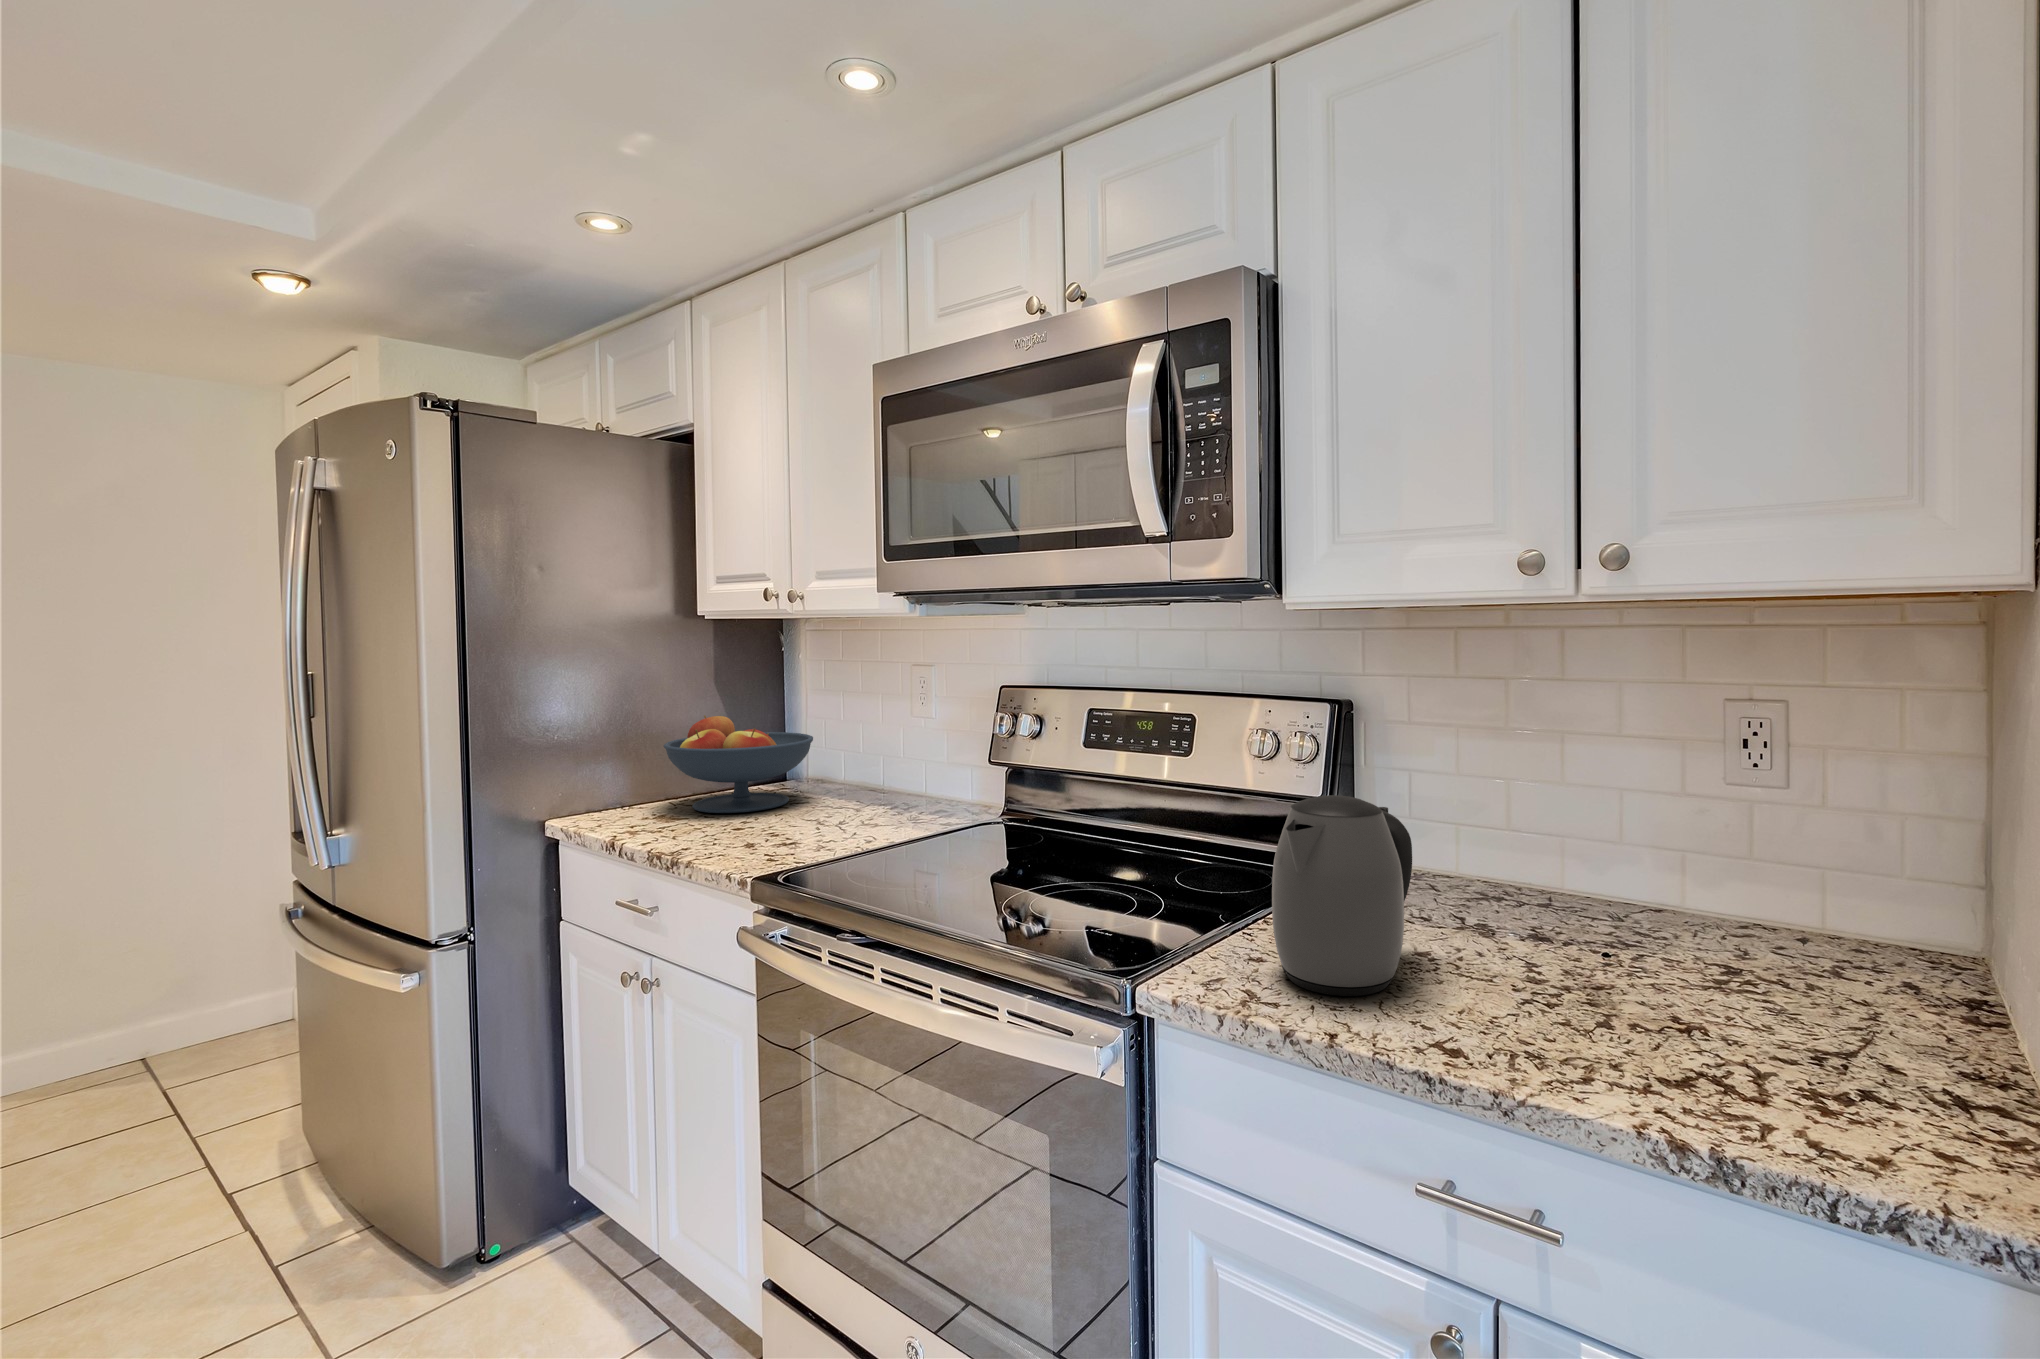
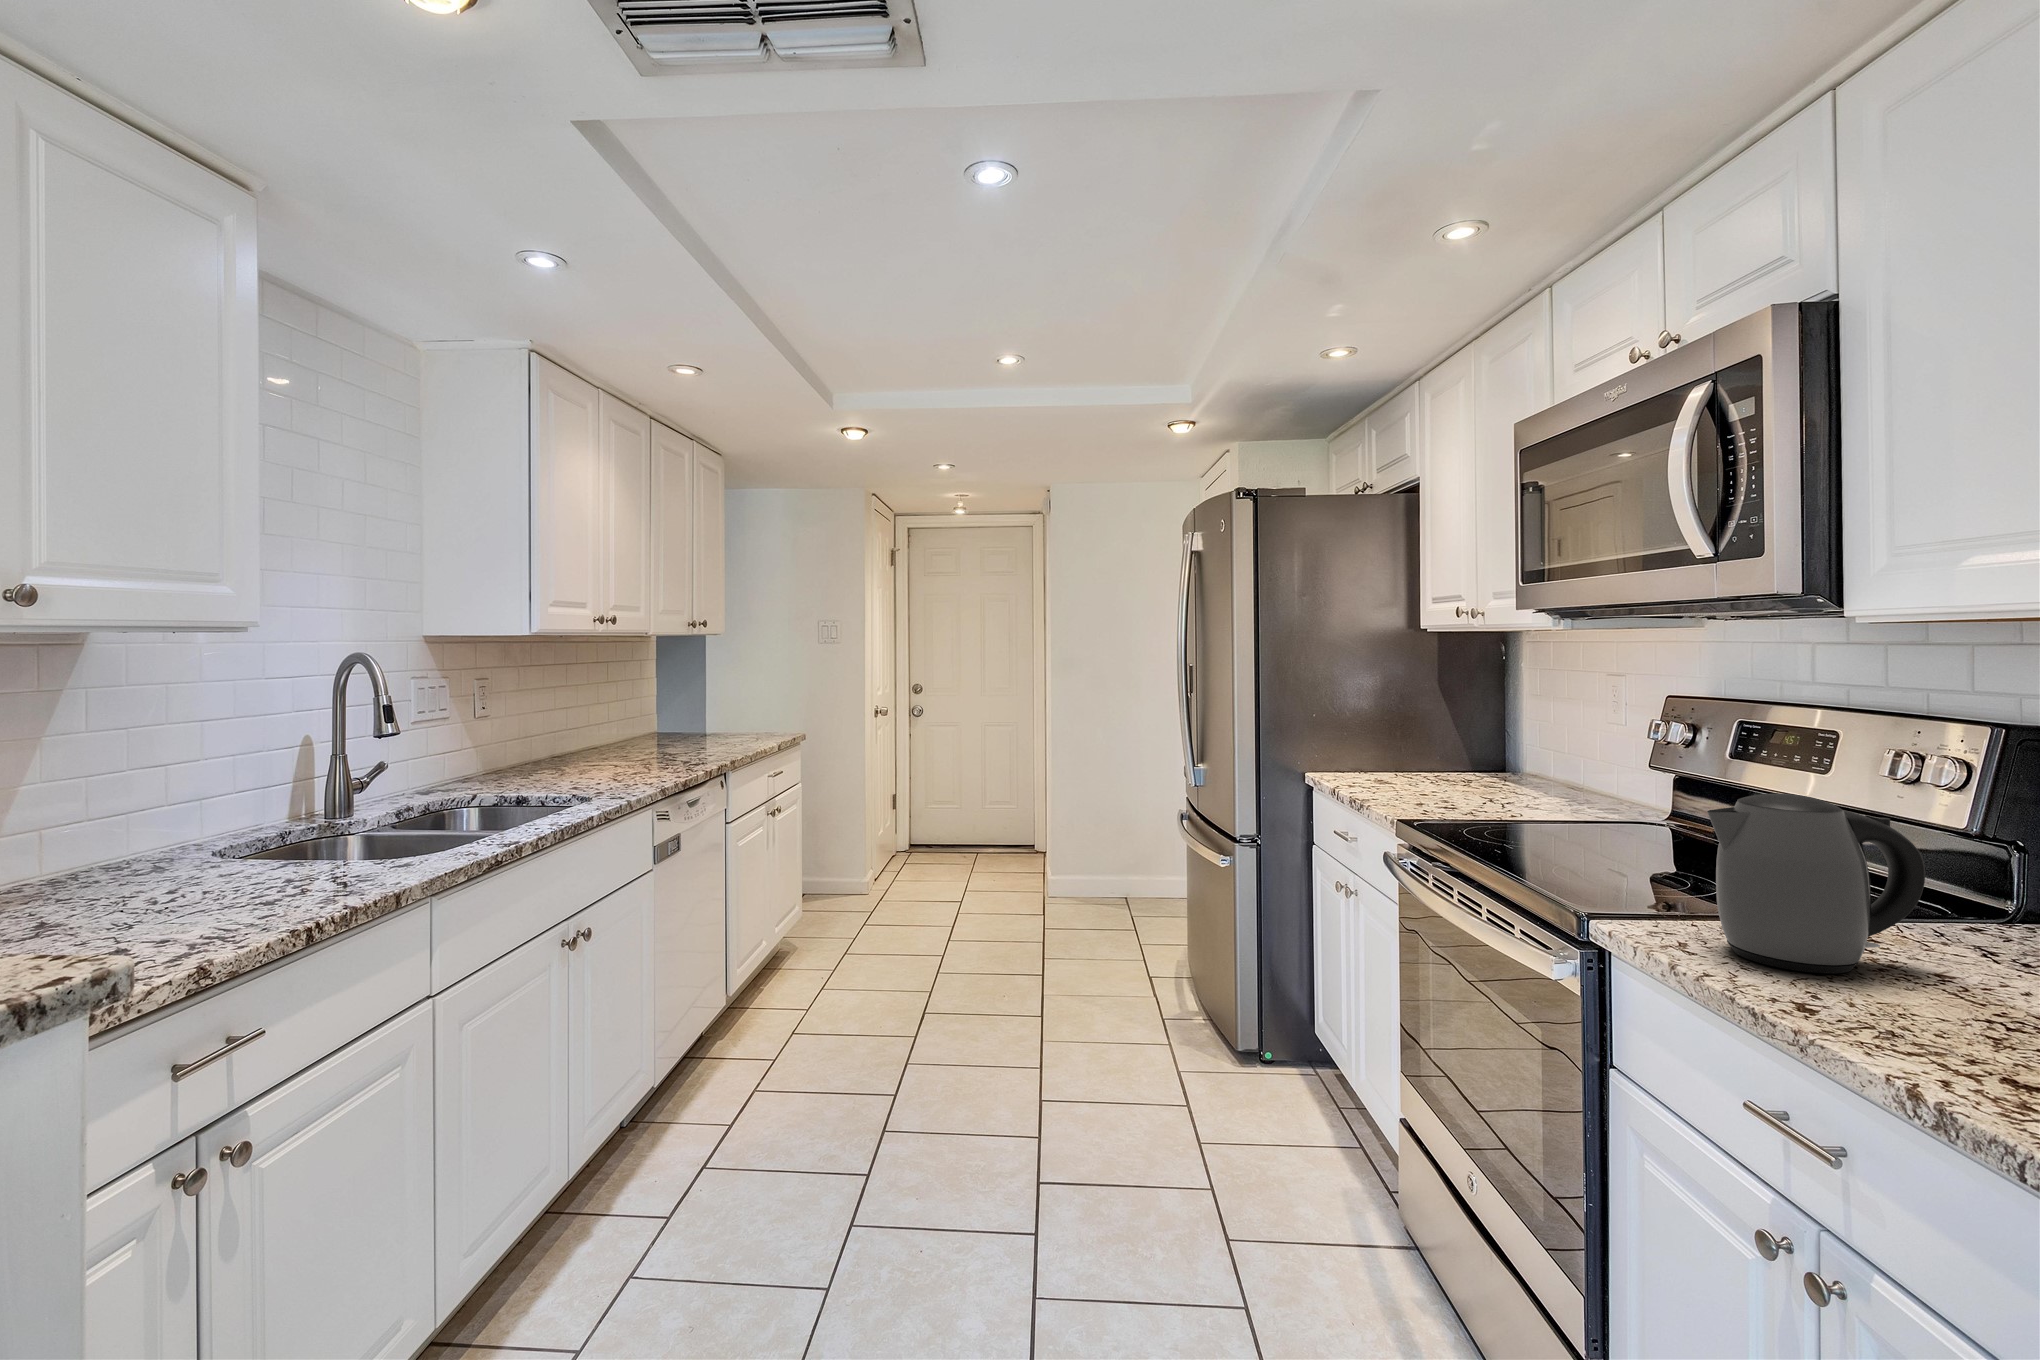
fruit bowl: present [664,716,813,813] -> none [1381,710,1507,787]

